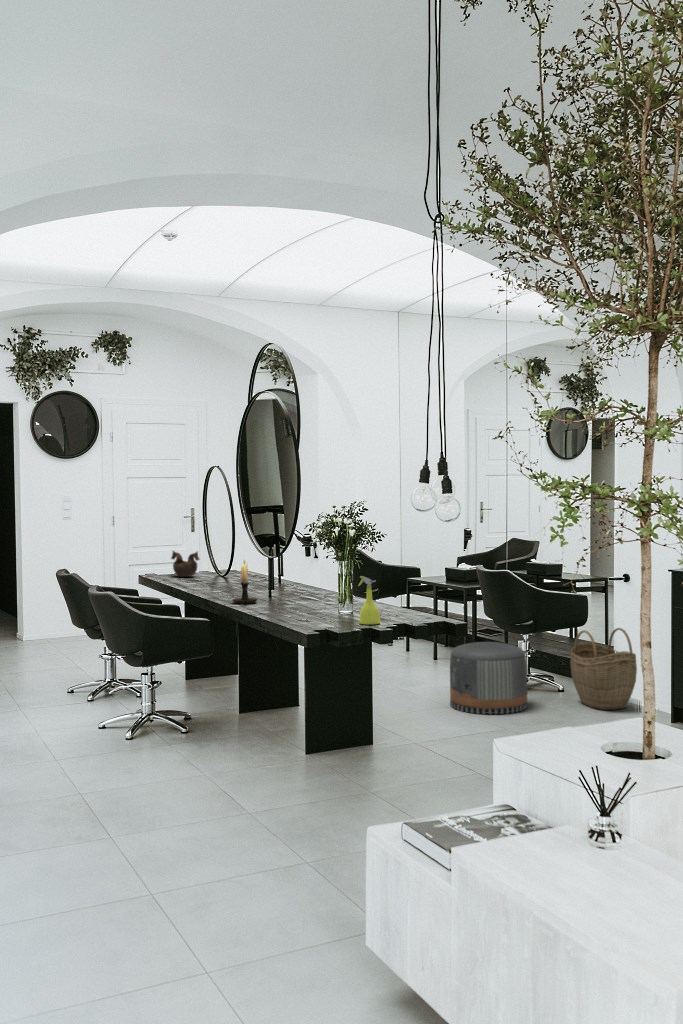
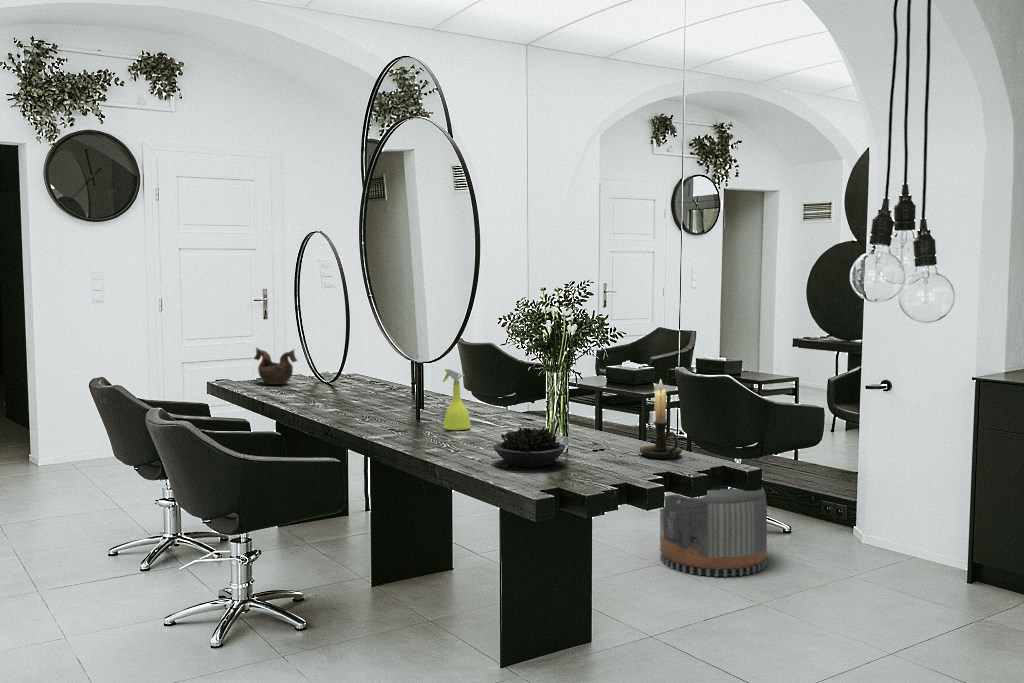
candle holder: present [233,558,257,604] -> present [640,379,682,459]
spray bottle: present [358,576,380,625] -> present [443,369,471,430]
succulent plant: none [298,595,344,621] -> present [493,427,565,468]
woven basket: present [570,628,637,710] -> none [816,452,911,564]

